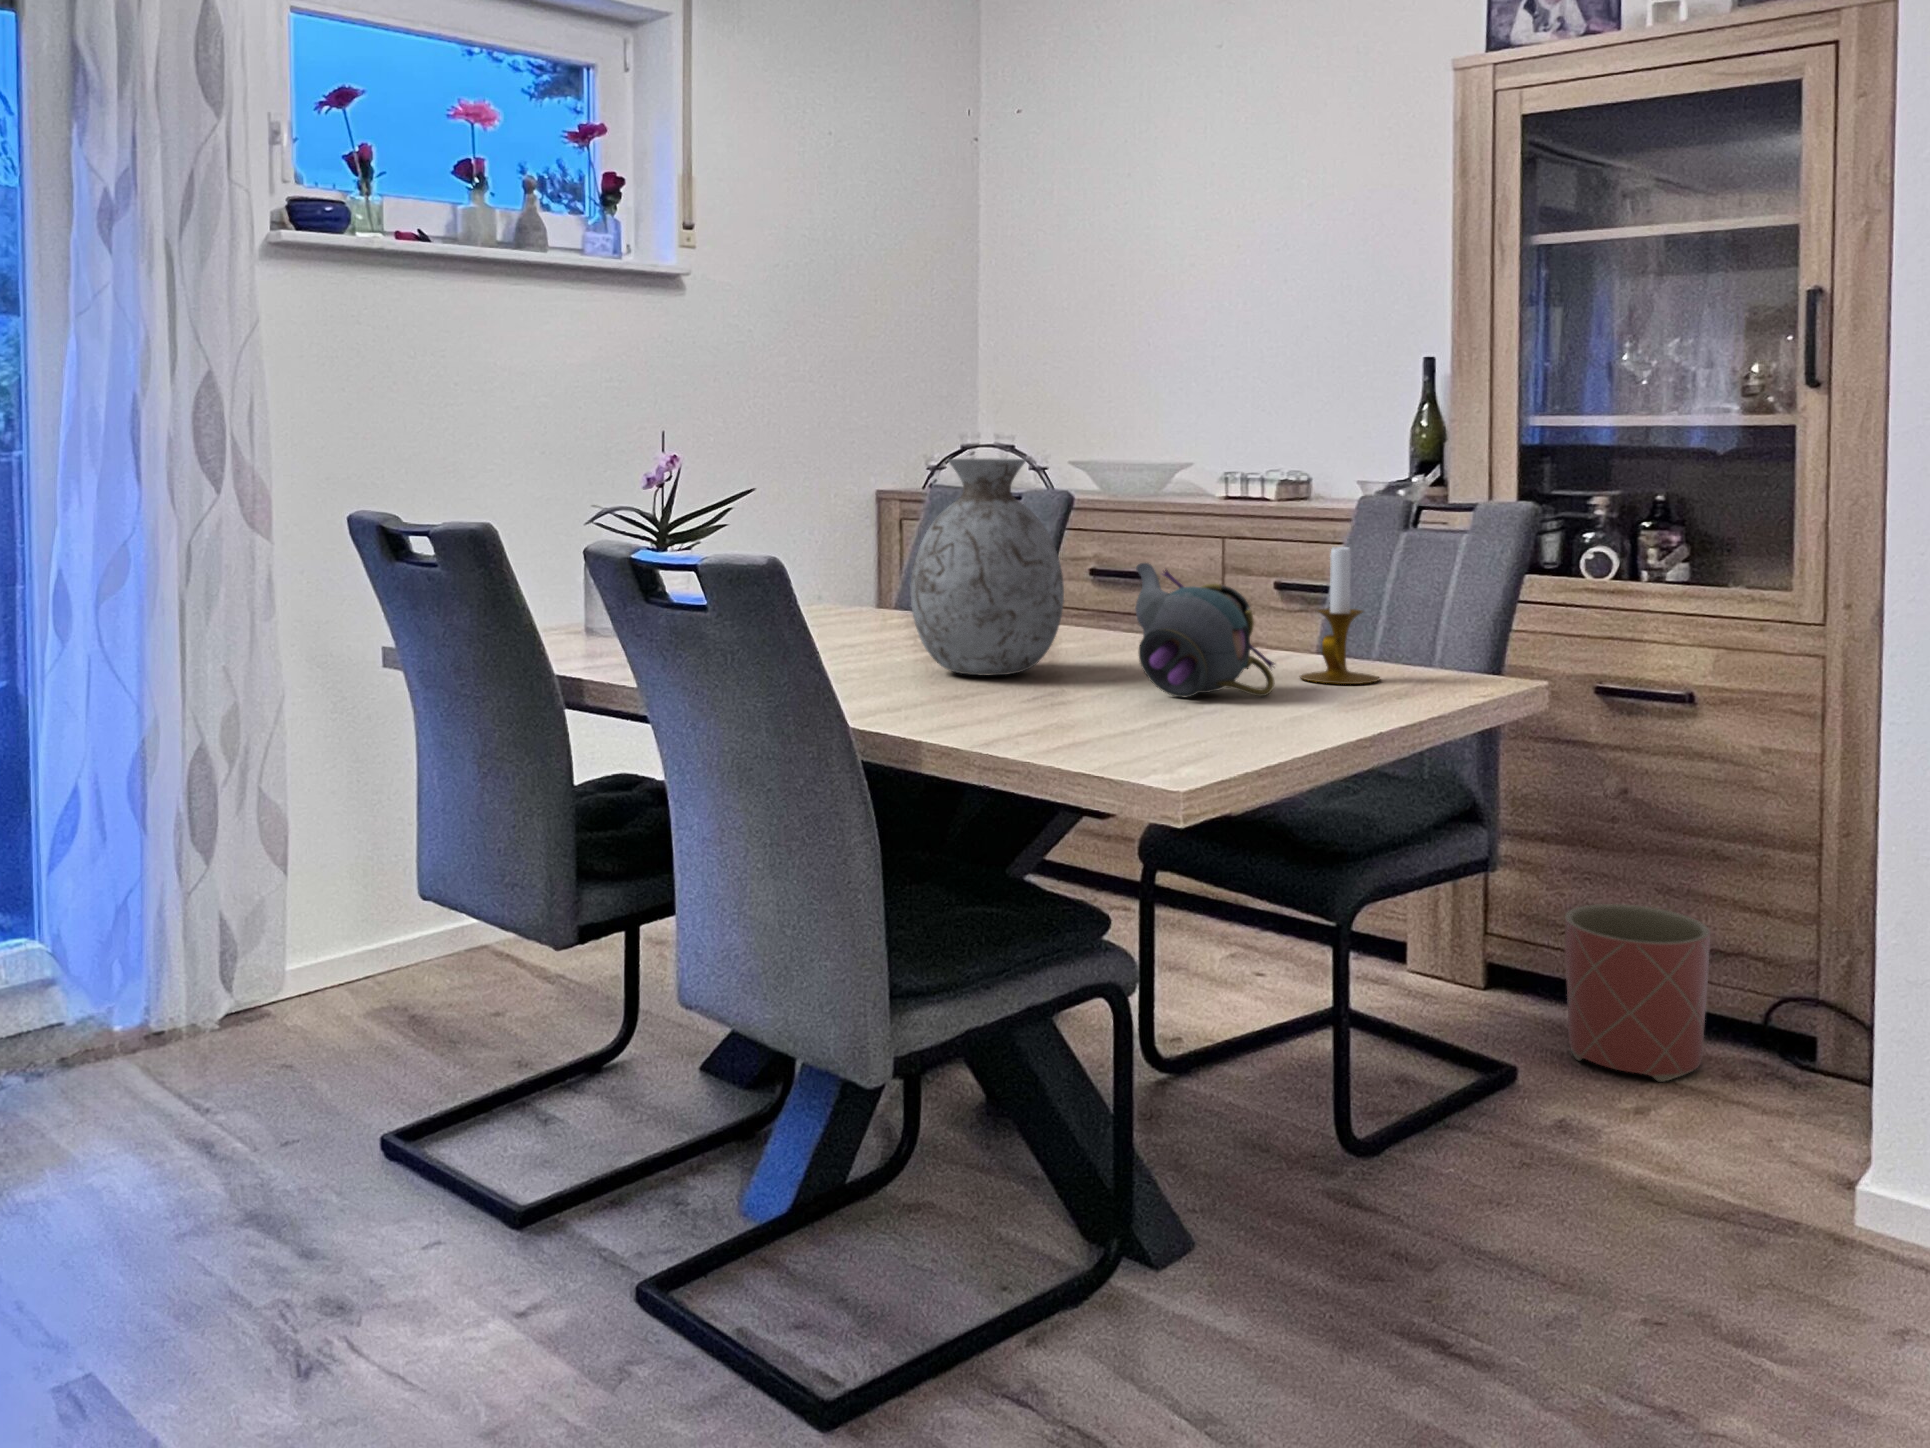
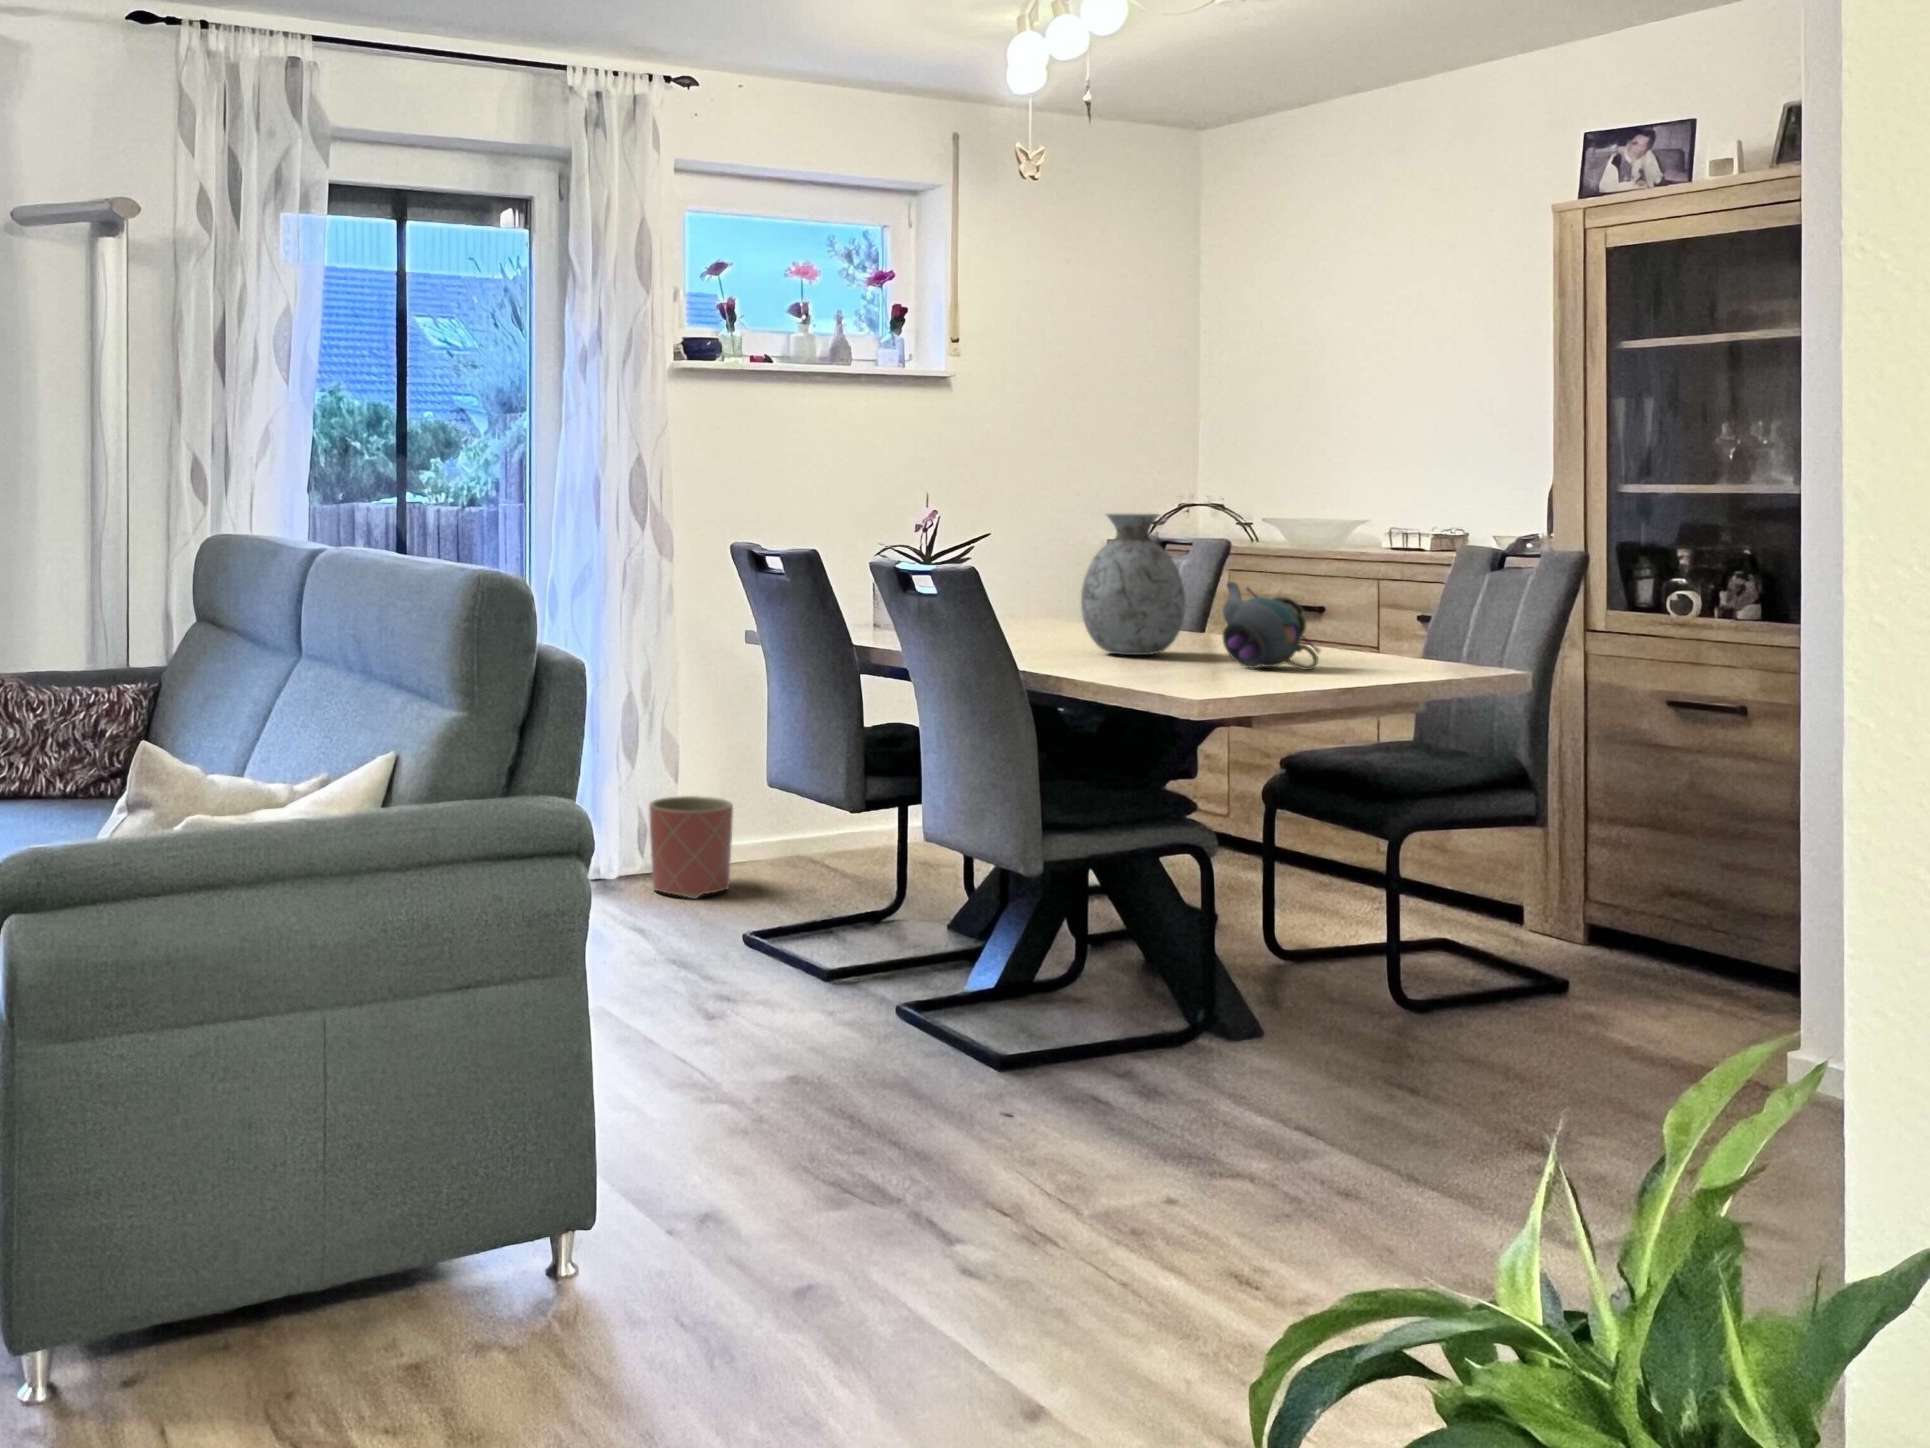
candlestick: present [1300,547,1380,684] -> none [1350,575,1409,667]
planter: present [1565,904,1710,1082] -> present [649,796,733,899]

